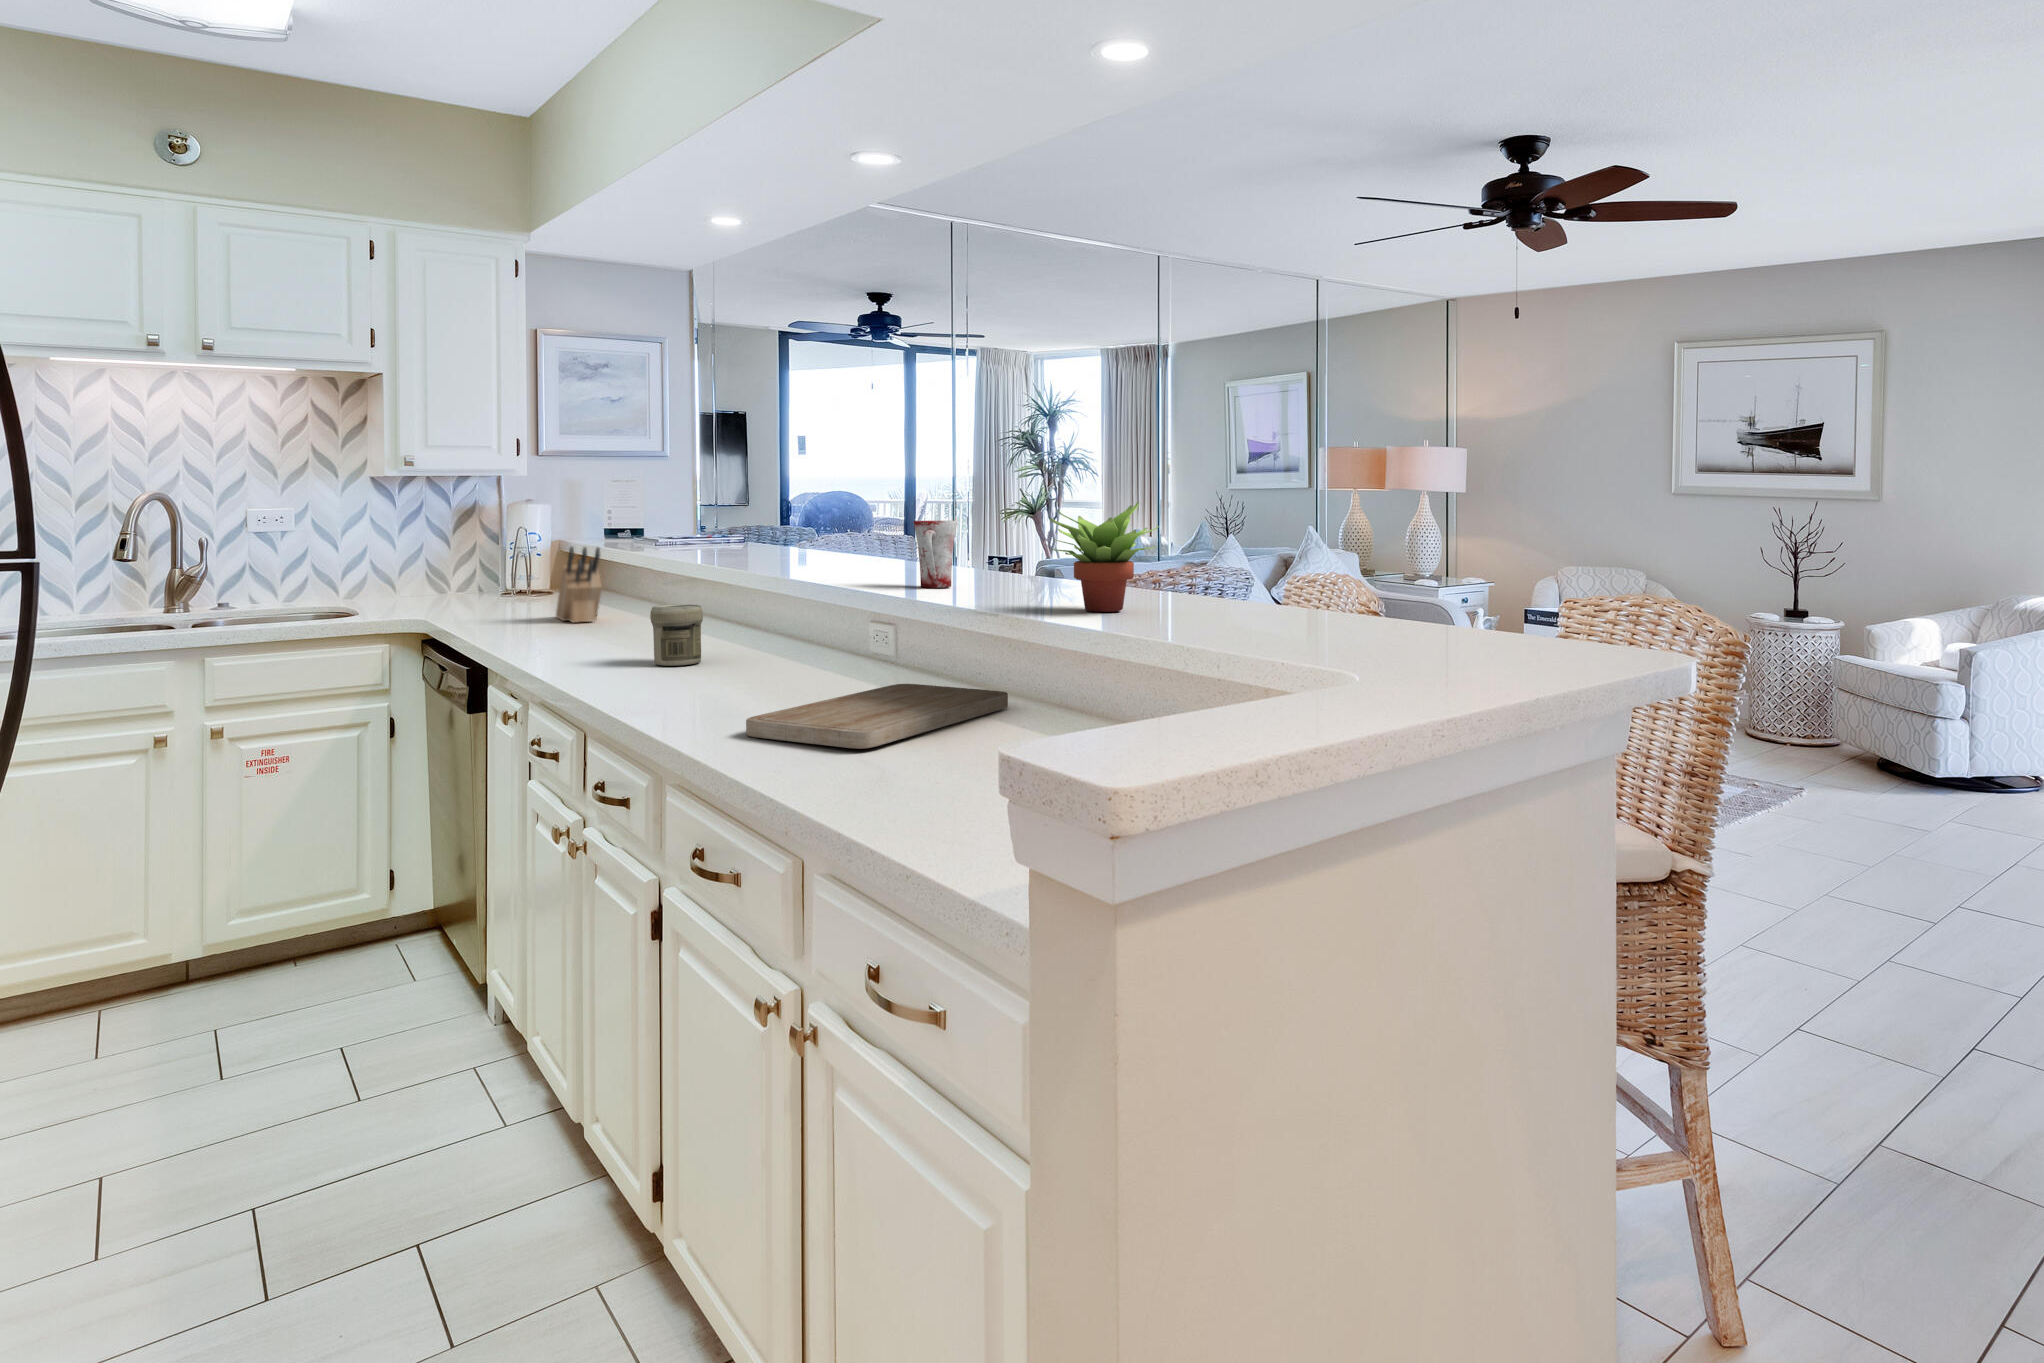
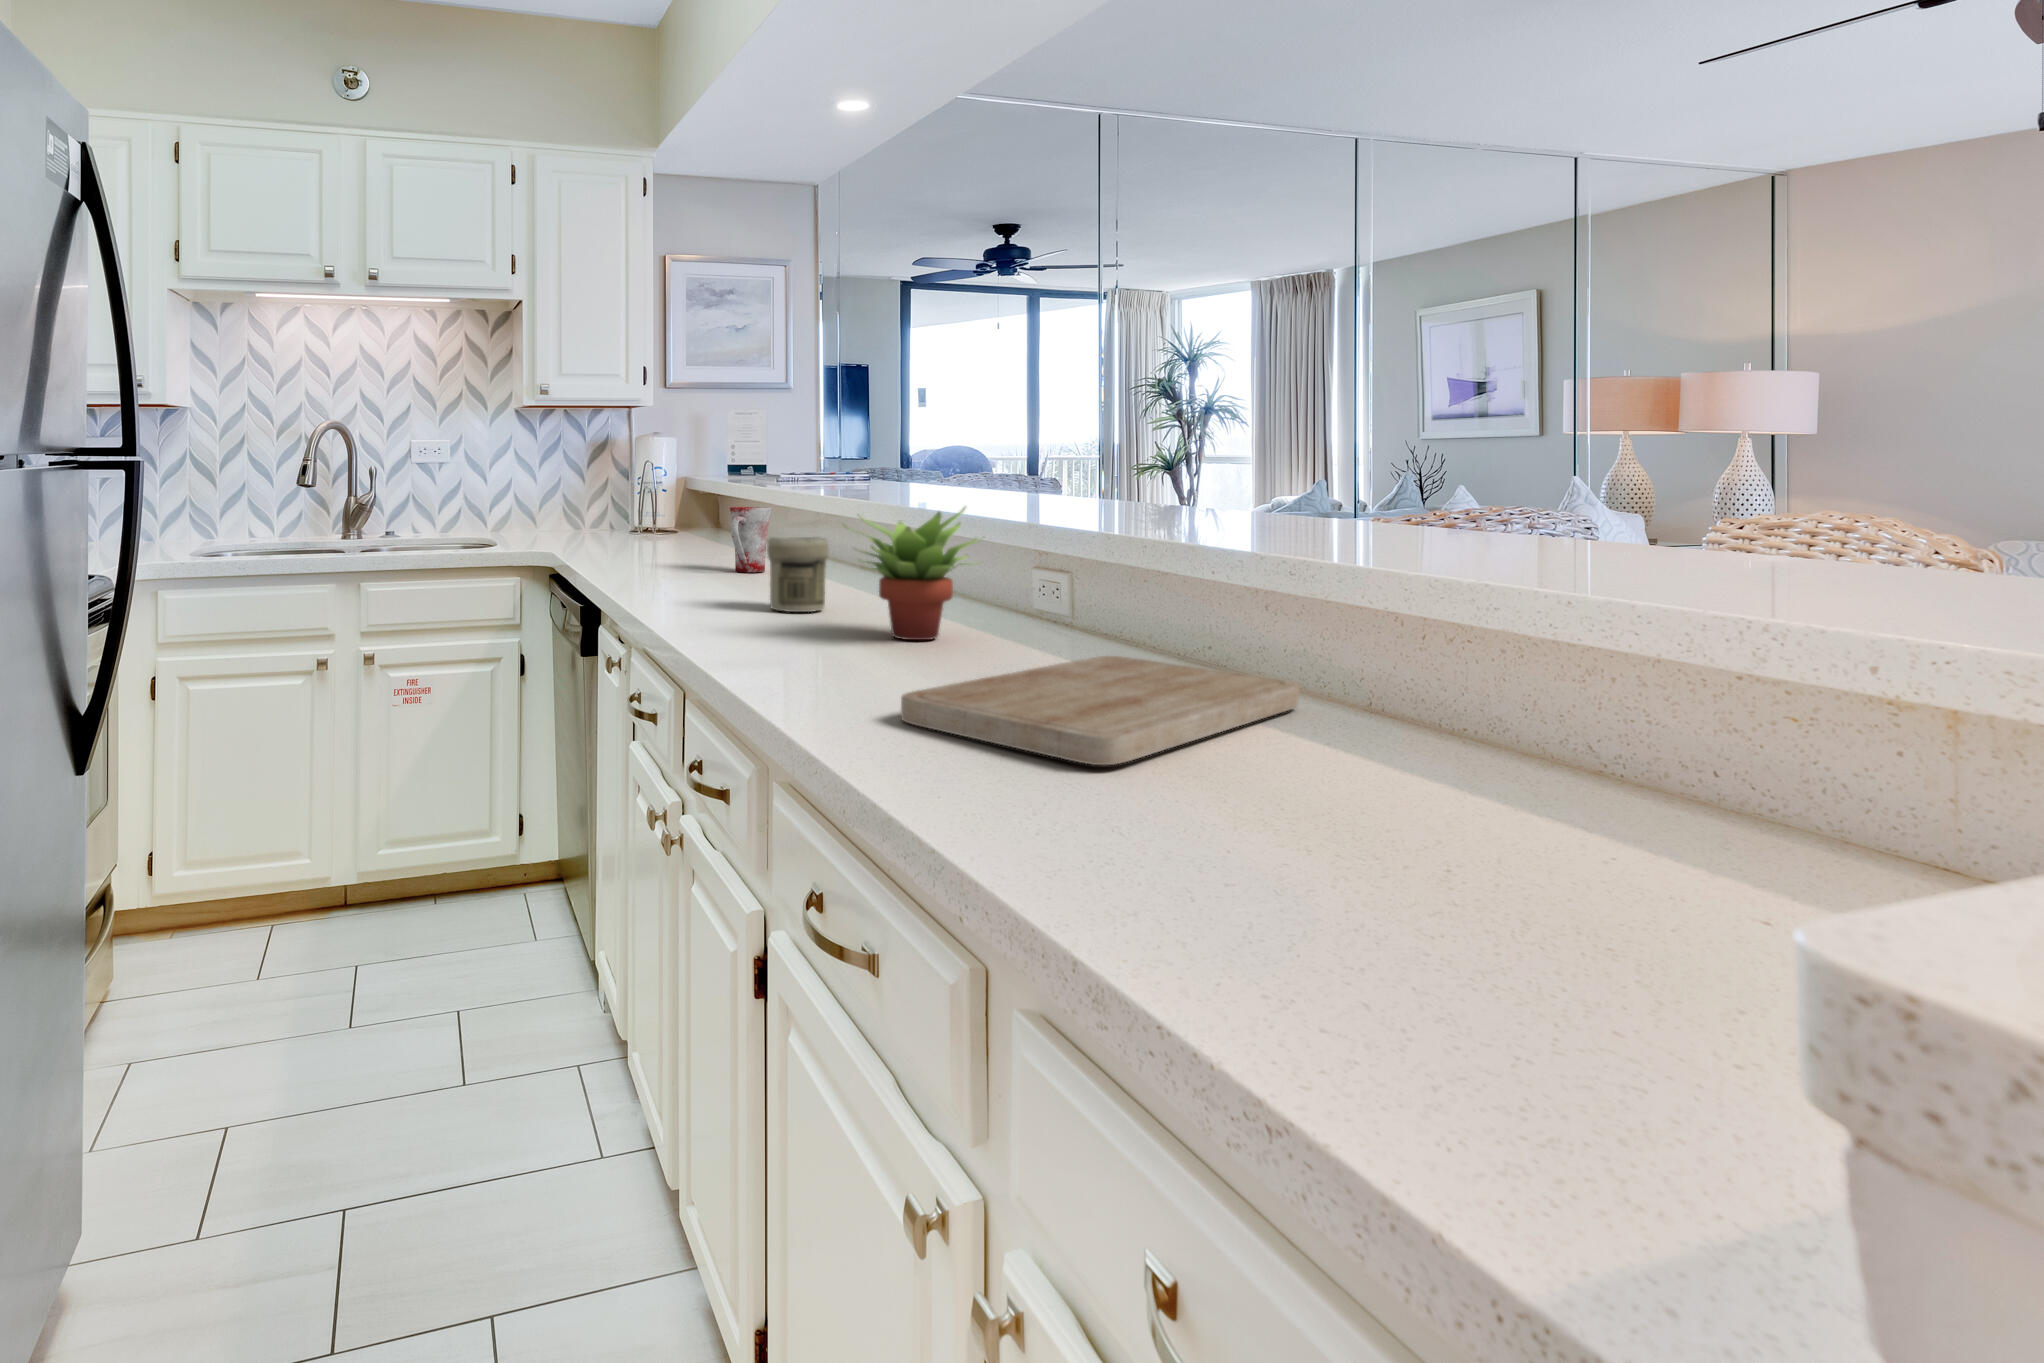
succulent plant: present [1049,502,1159,612] -> present [845,507,984,640]
mug: present [914,521,957,588] -> present [730,507,772,572]
knife block: present [556,547,602,622] -> none [672,475,718,560]

